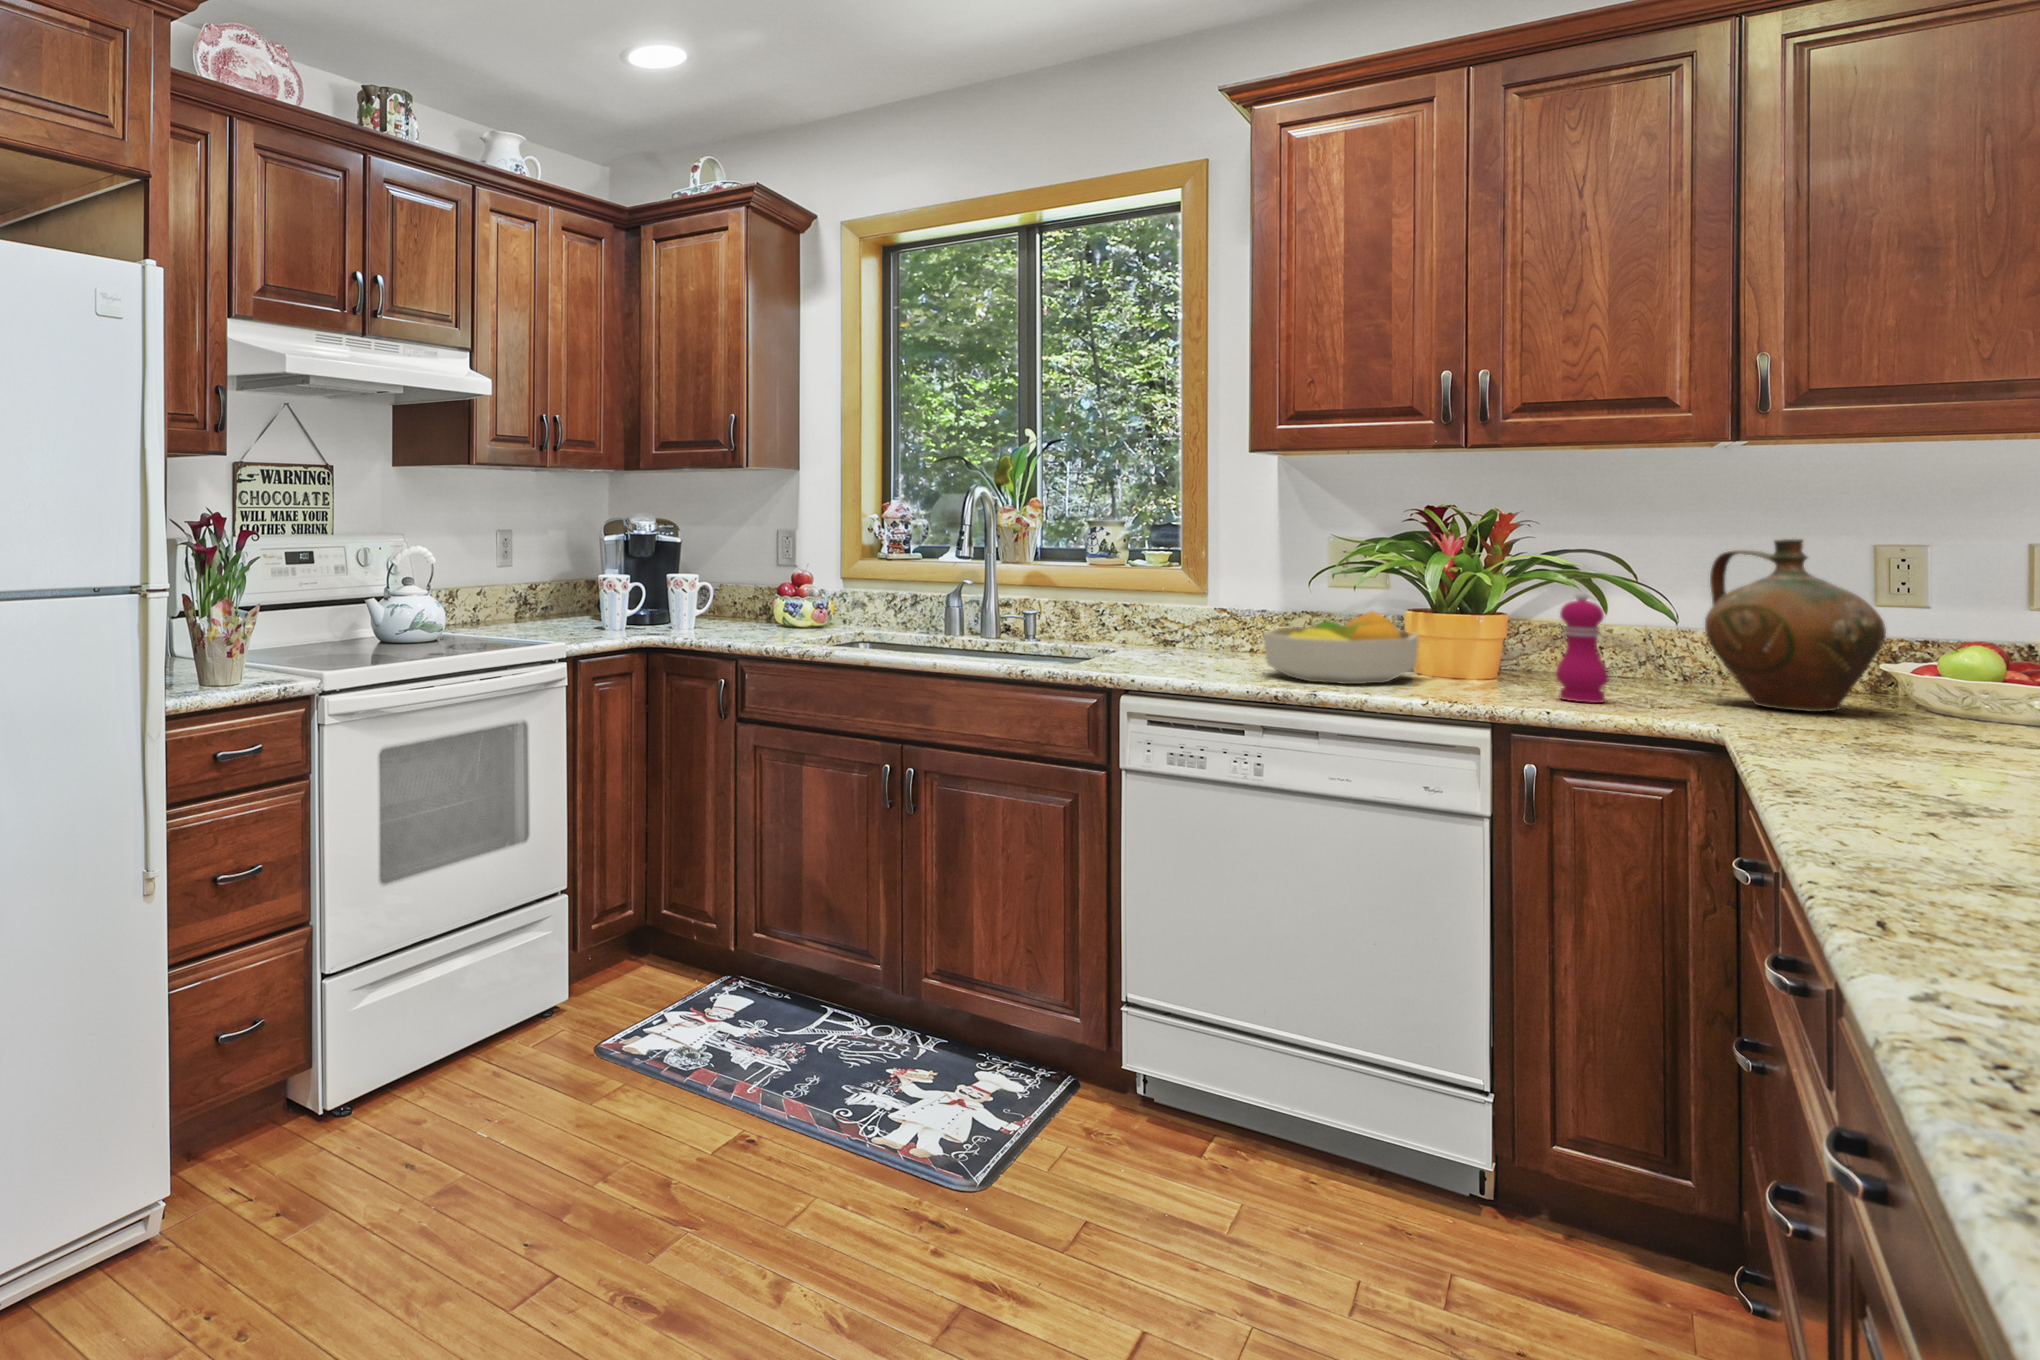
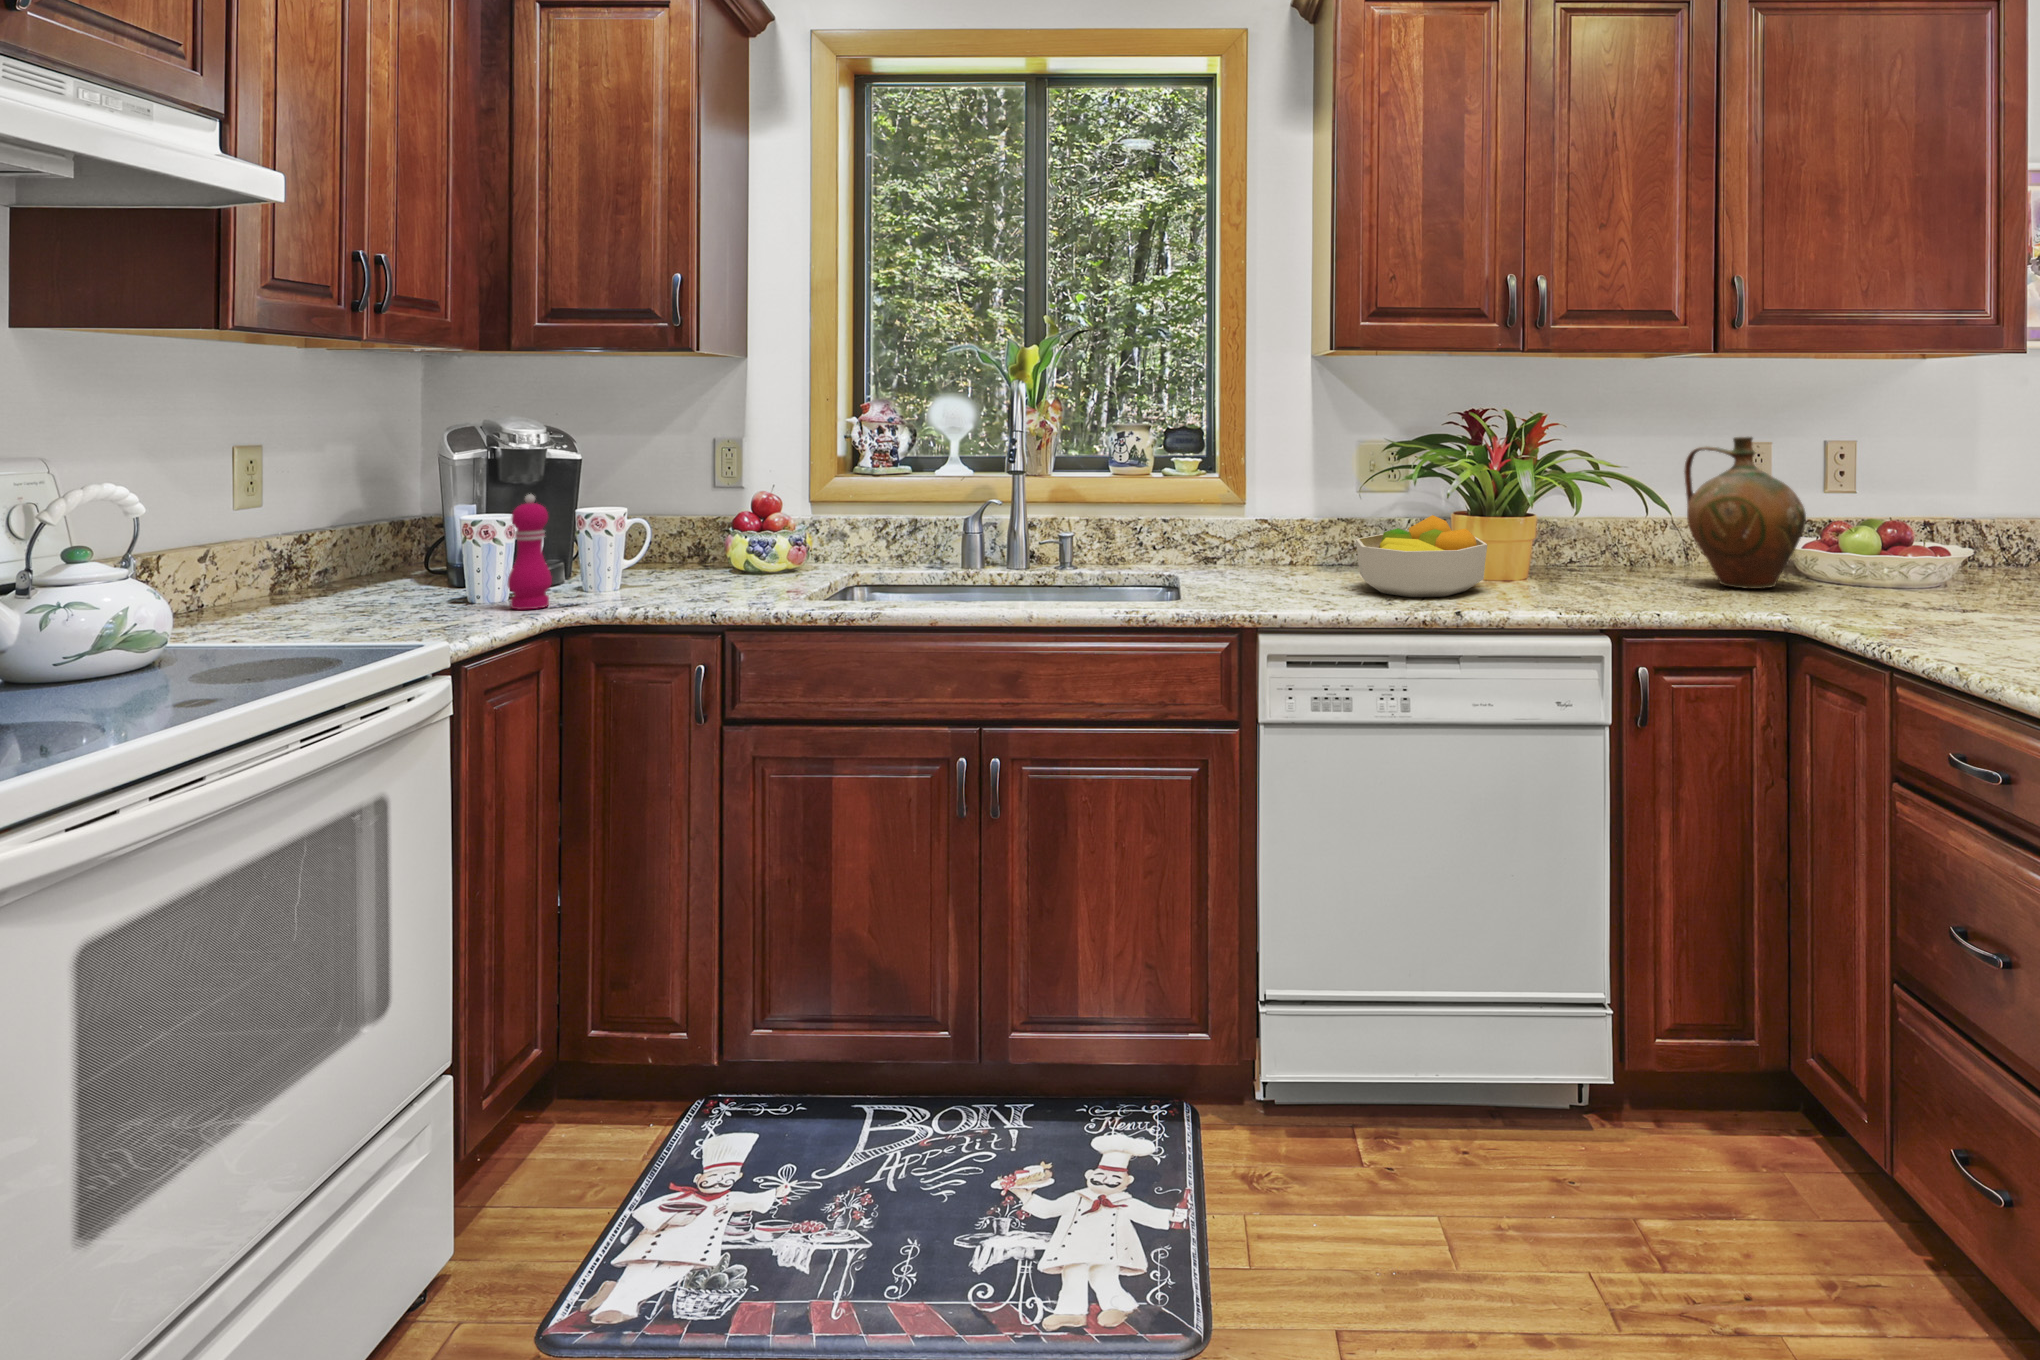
pepper mill: present [1556,592,1608,703] -> present [508,494,552,610]

